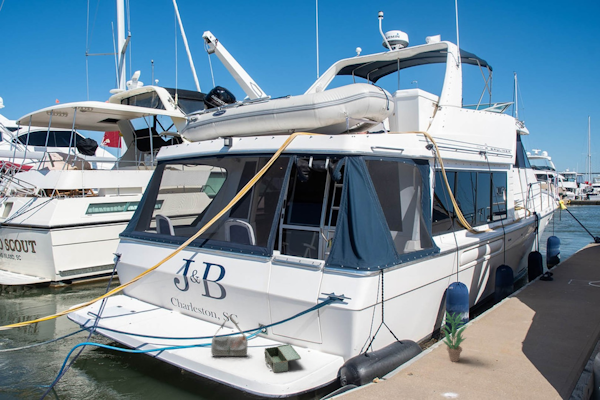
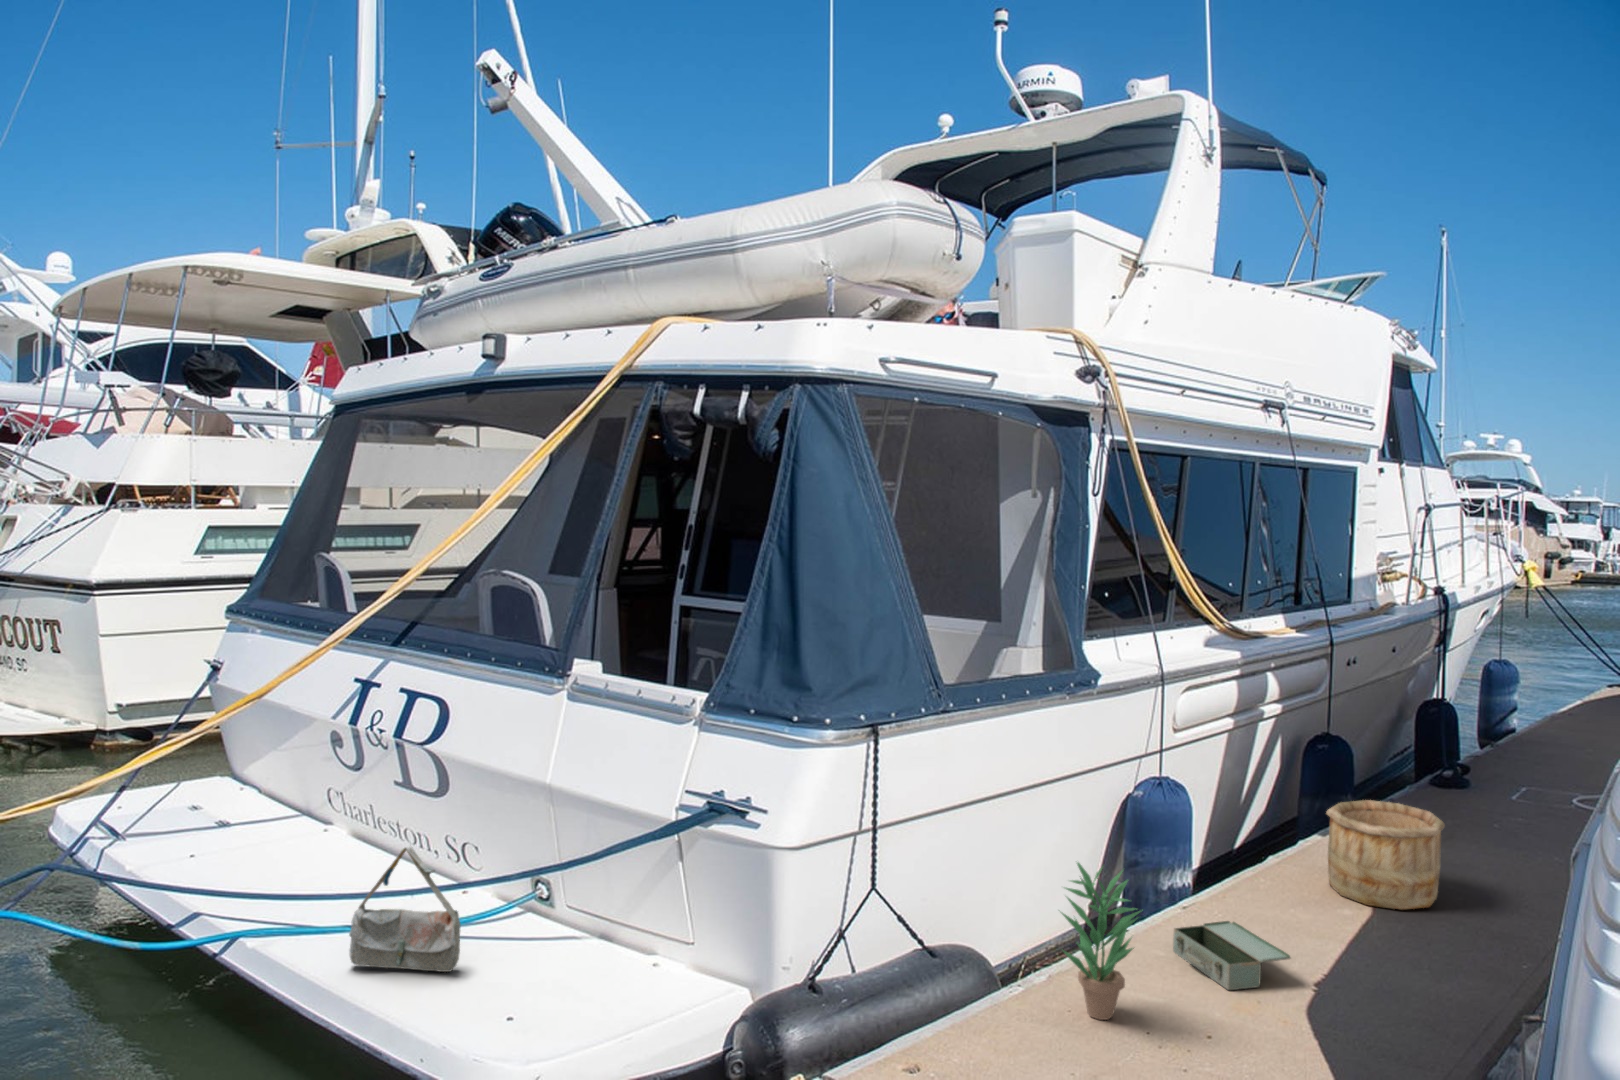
wooden bucket: none [513,287,553,323] -> present [1326,800,1445,909]
toolbox: present [264,344,301,373] -> present [1173,921,1290,990]

